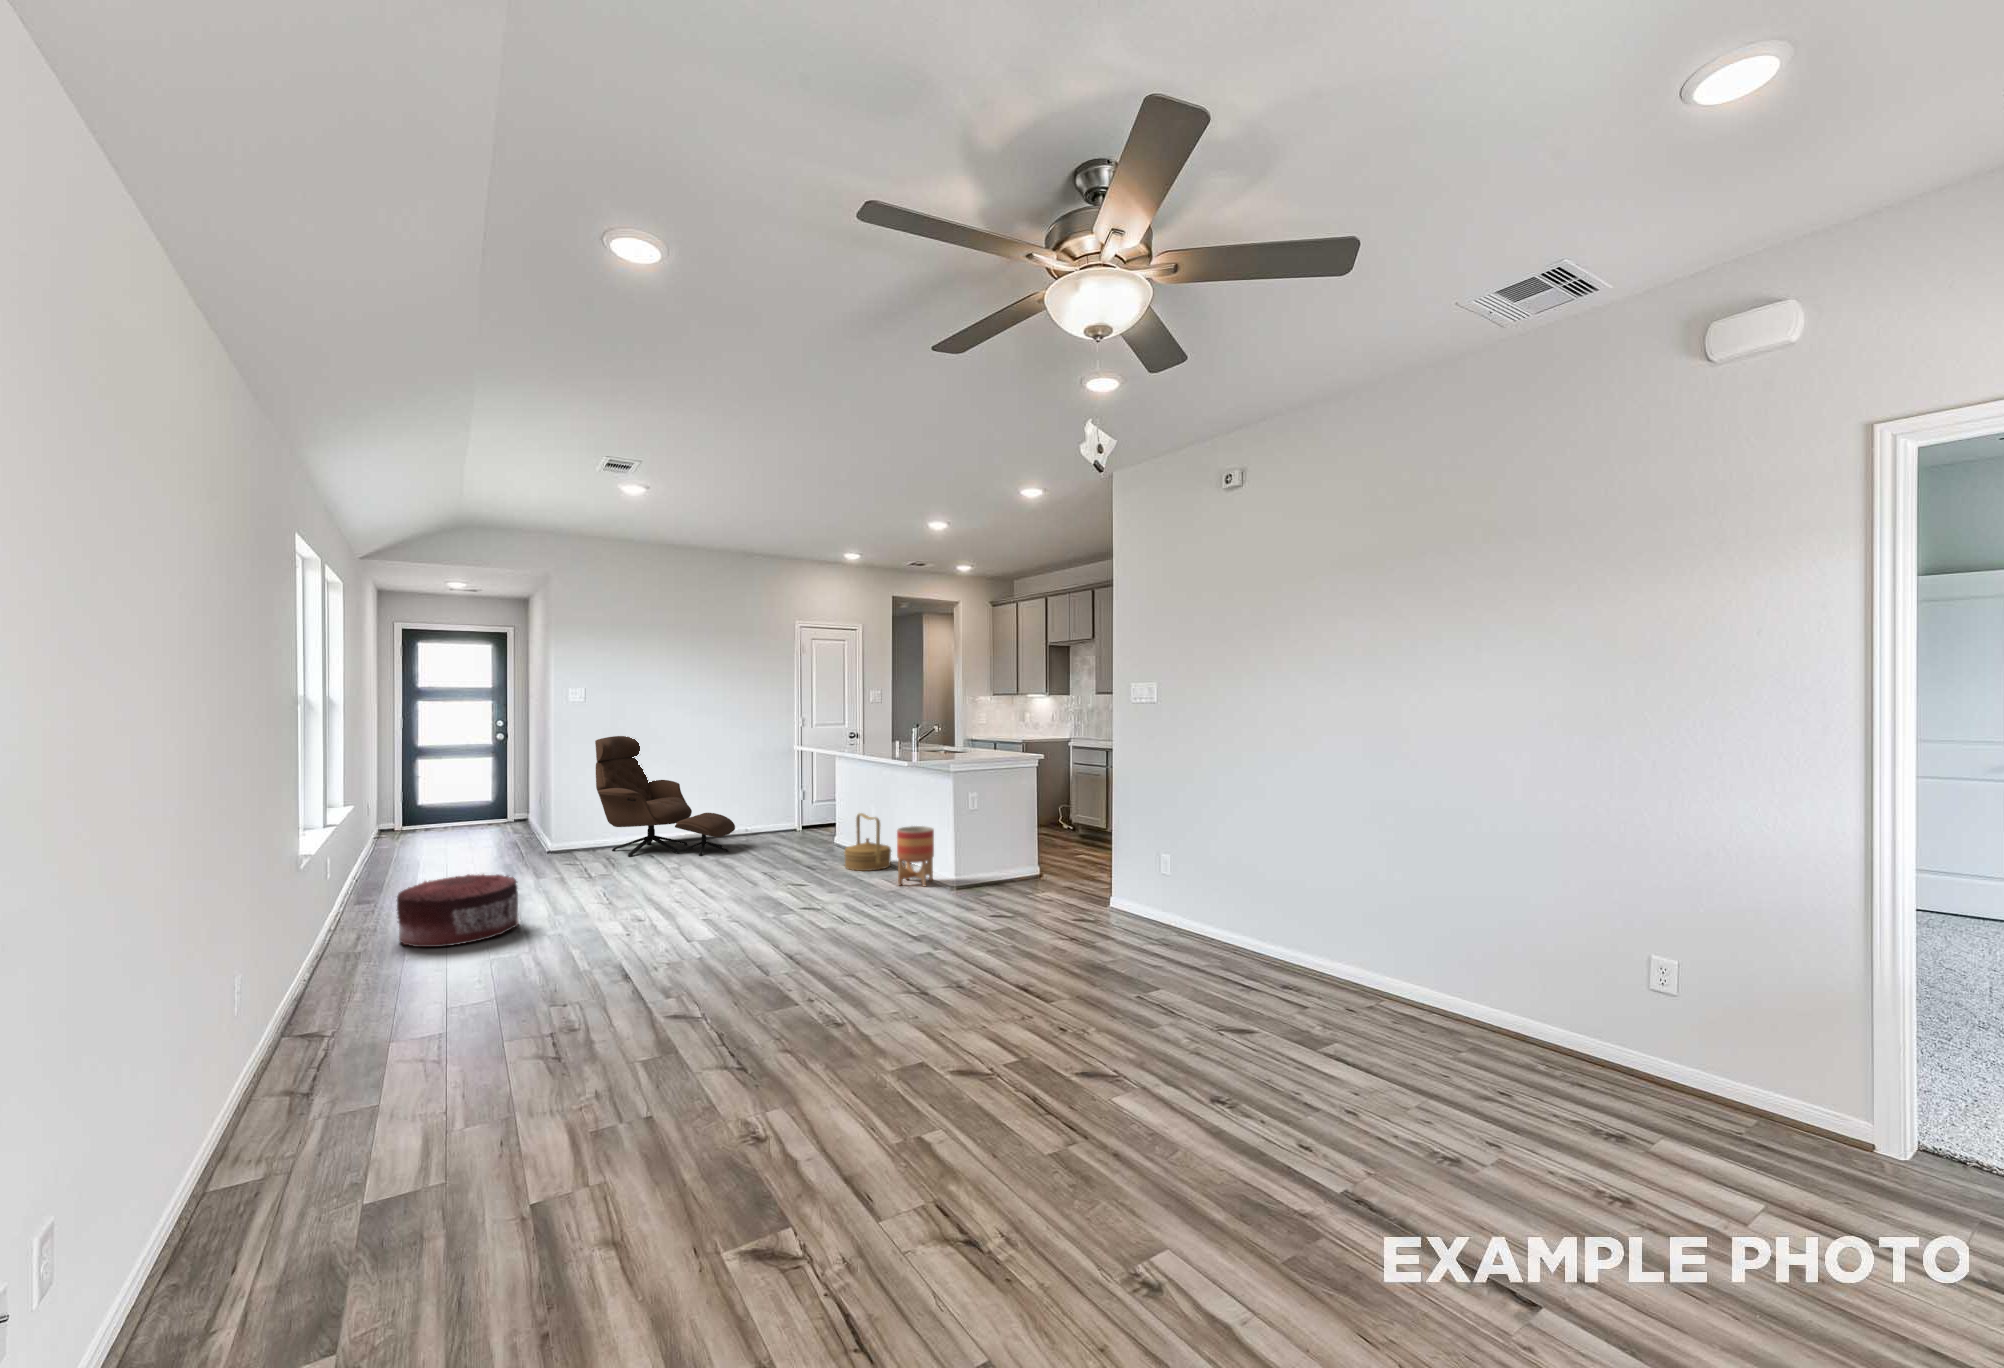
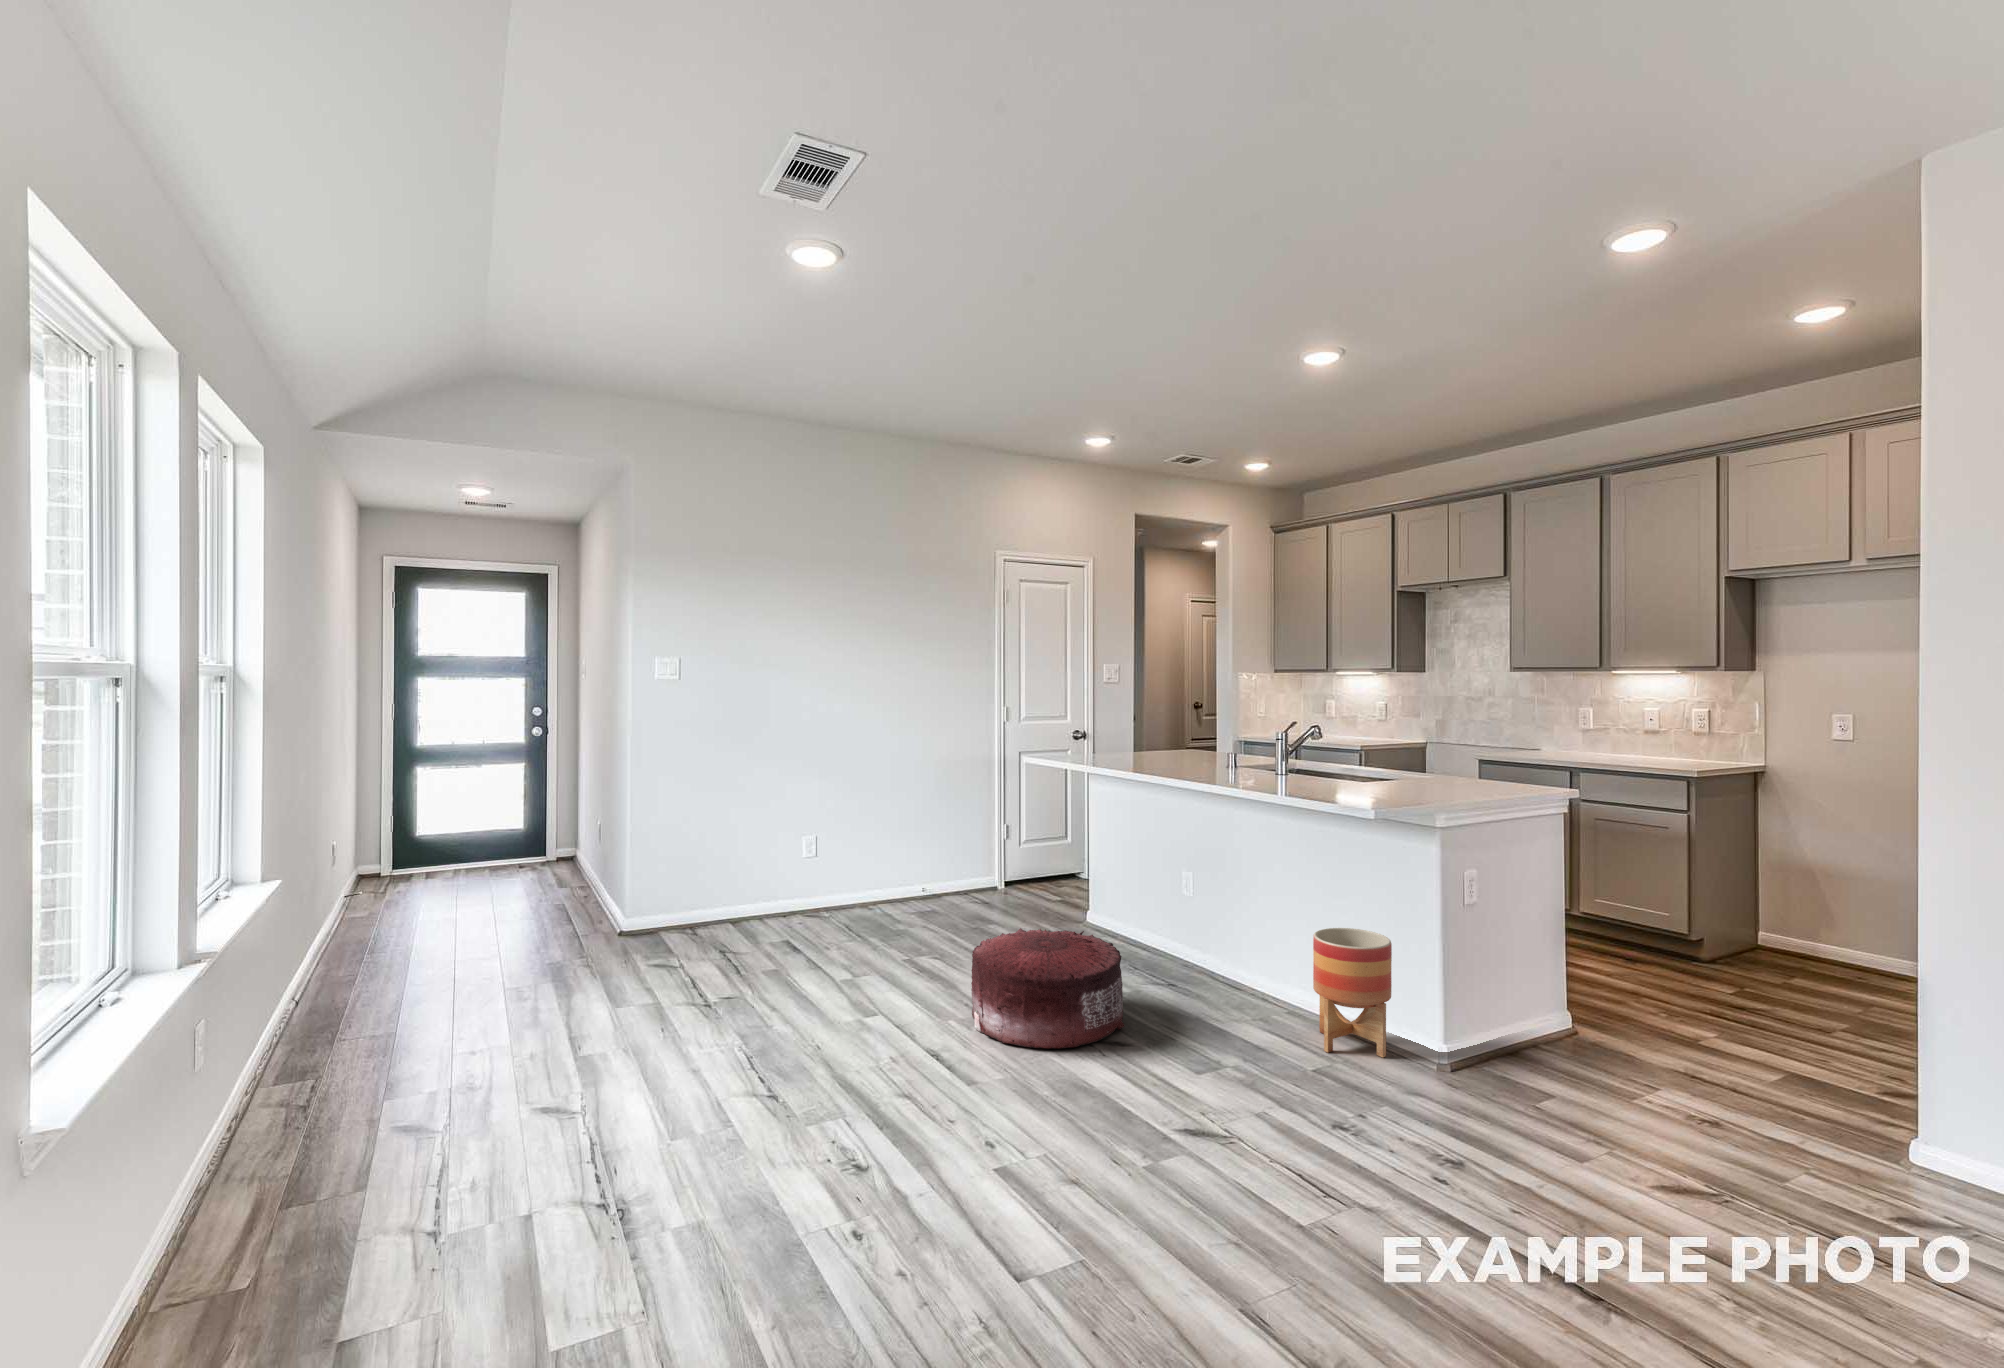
lounge chair: present [595,736,735,856] -> none [700,737,927,947]
woven basket: present [844,813,891,871] -> none [1159,885,1248,1000]
pouf: present [397,874,519,947] -> present [971,928,1125,1049]

